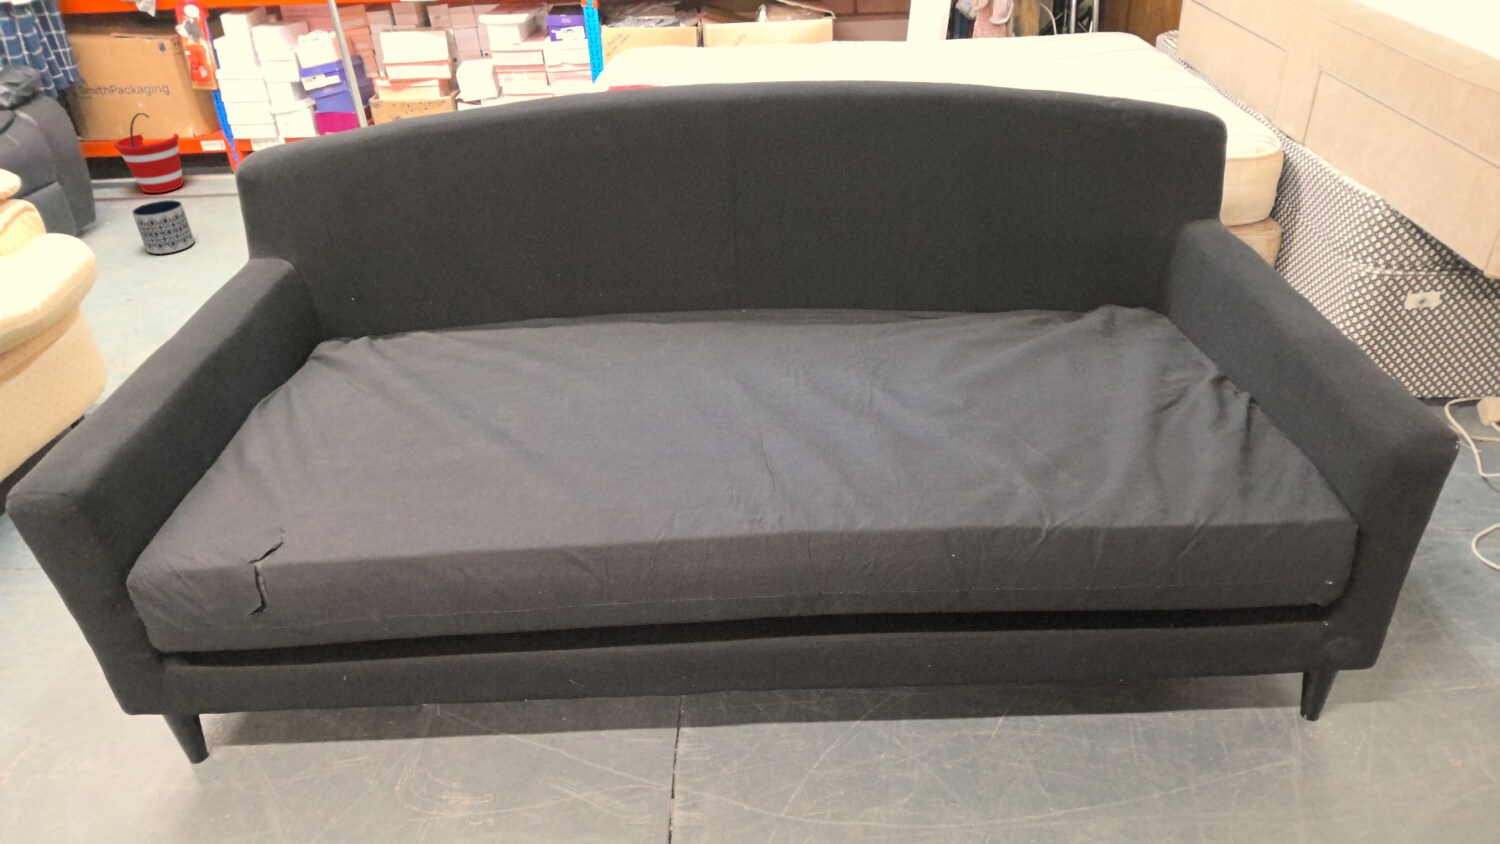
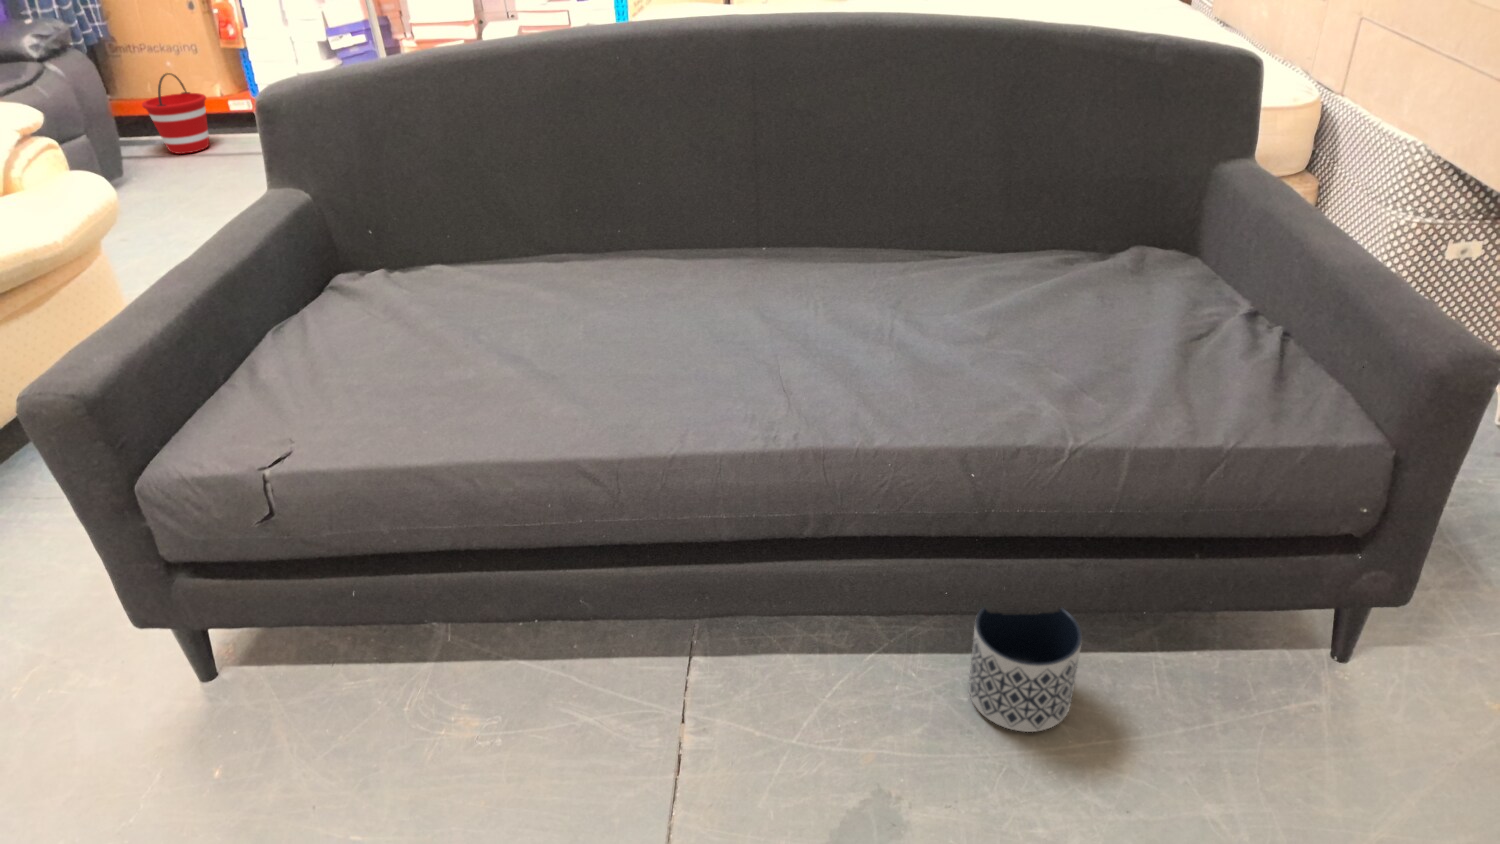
planter: present [133,200,194,254] -> present [969,608,1082,732]

